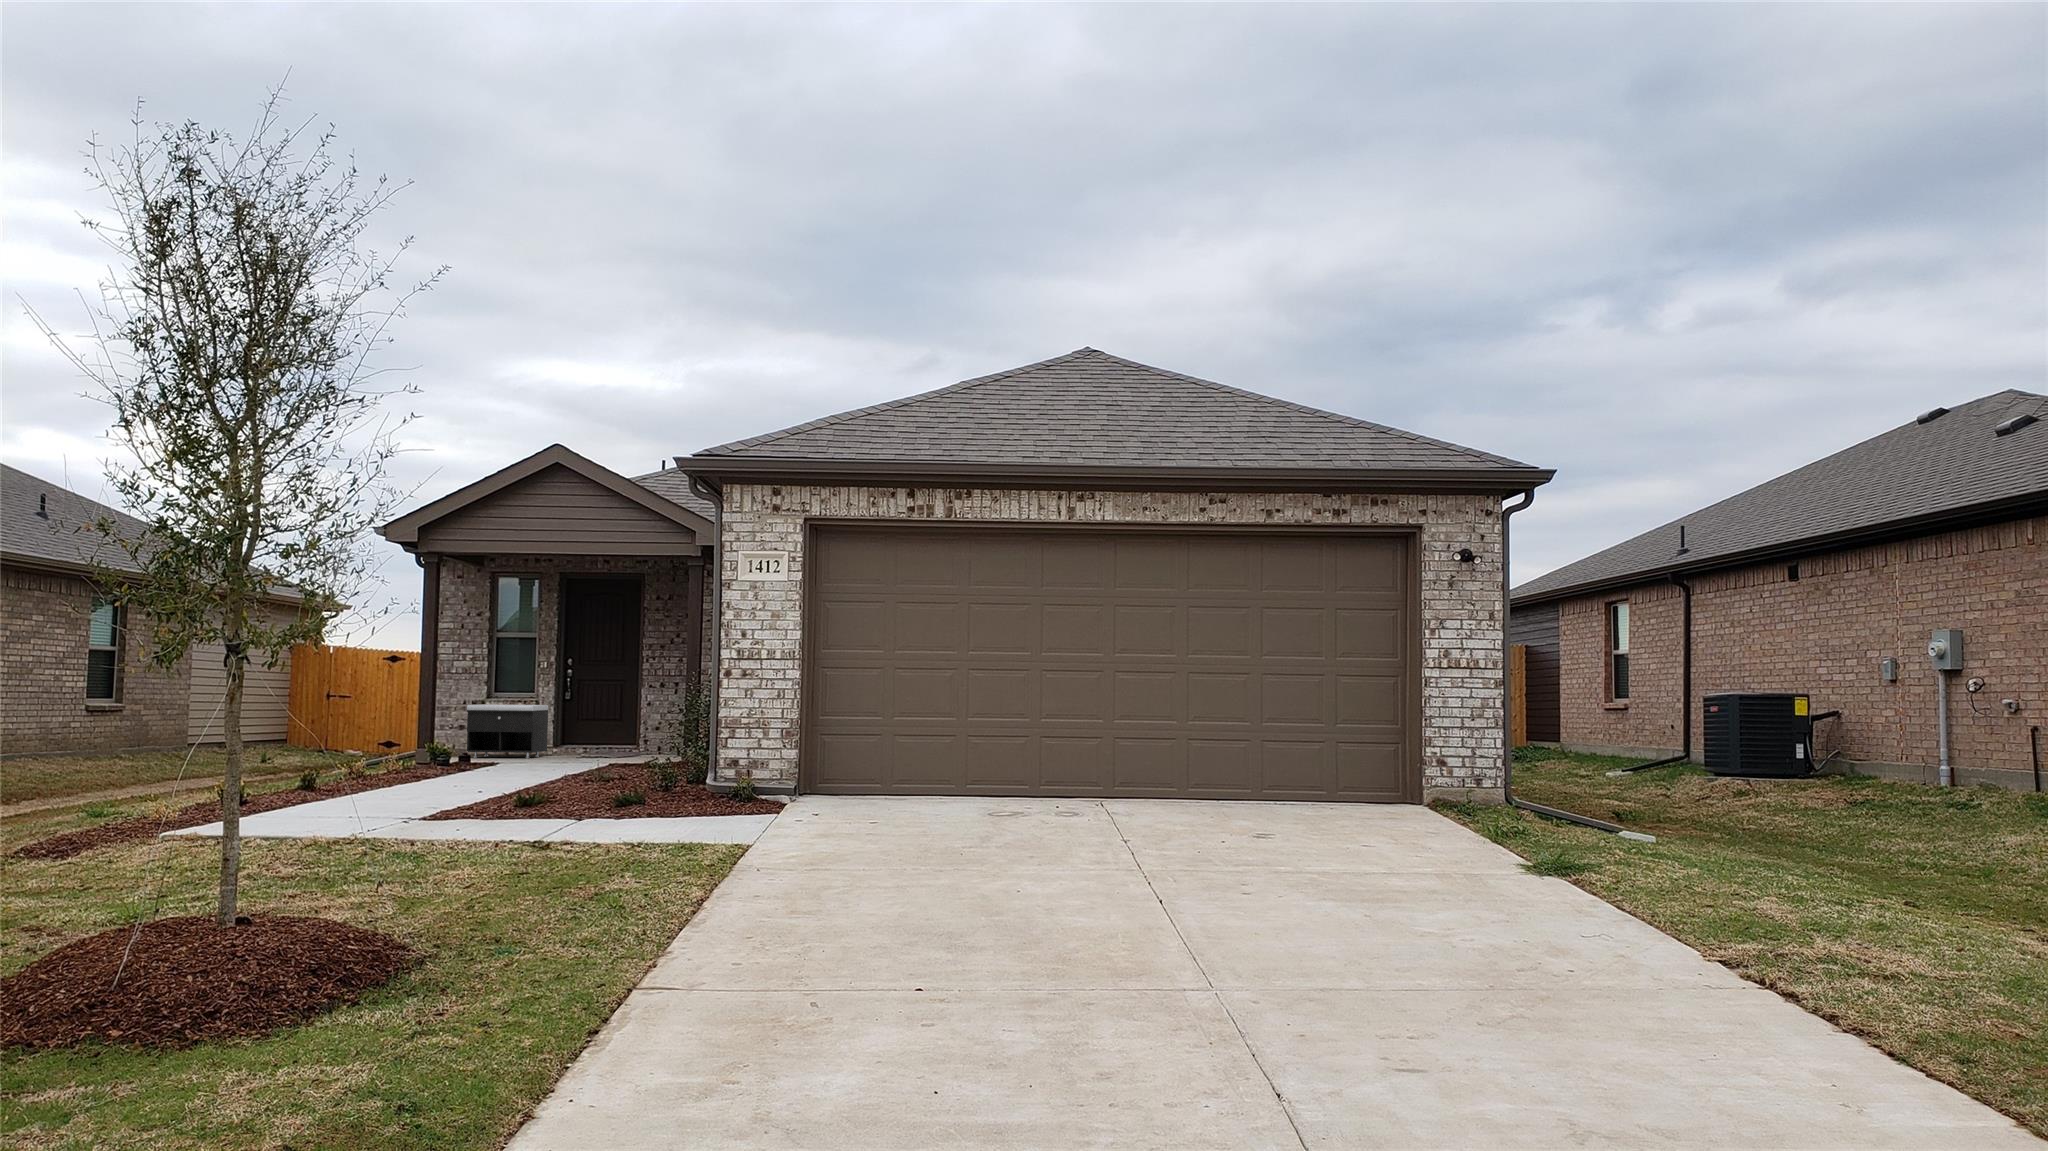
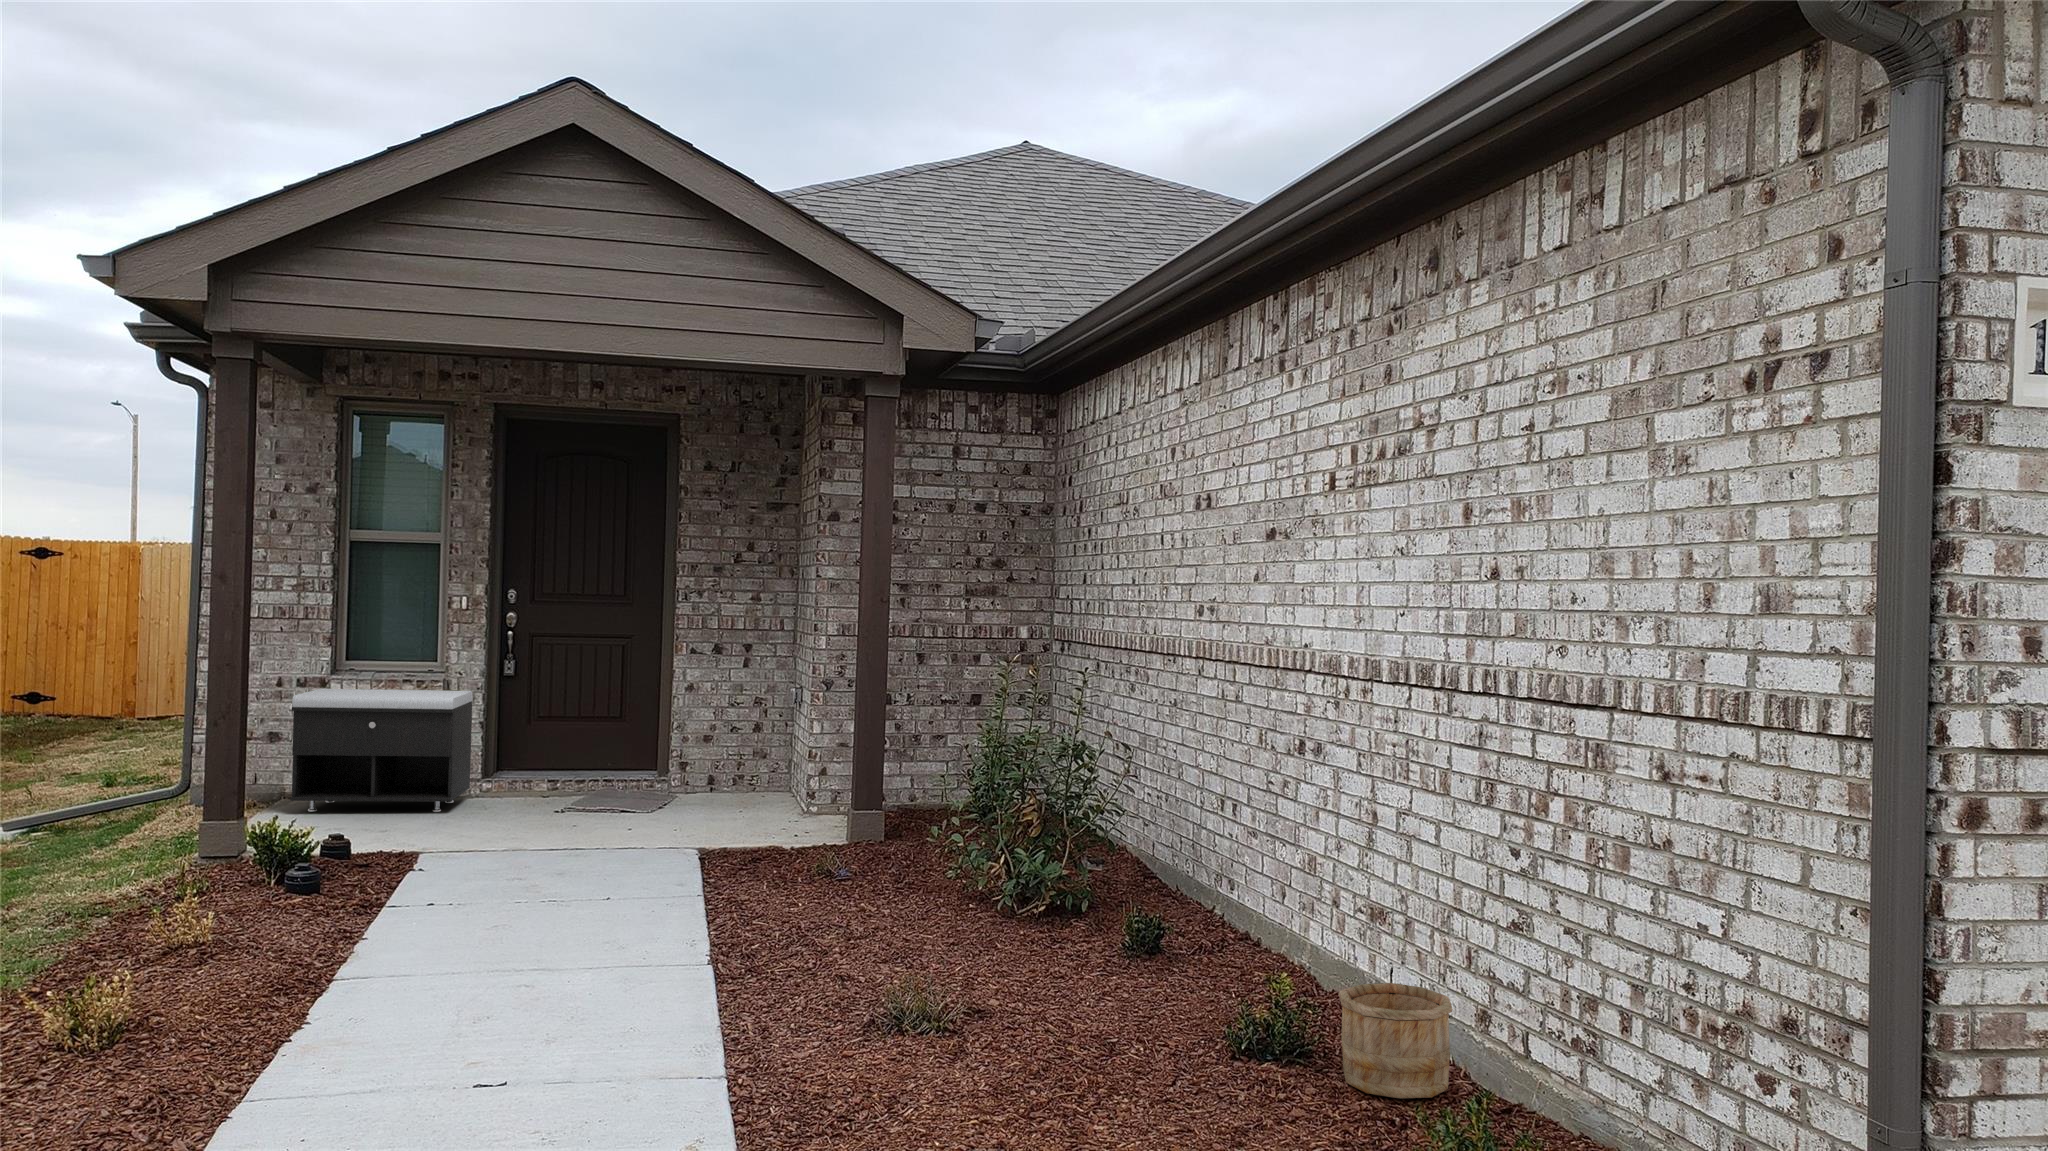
wooden bucket: none [705,760,740,789] -> present [1339,983,1452,1098]

